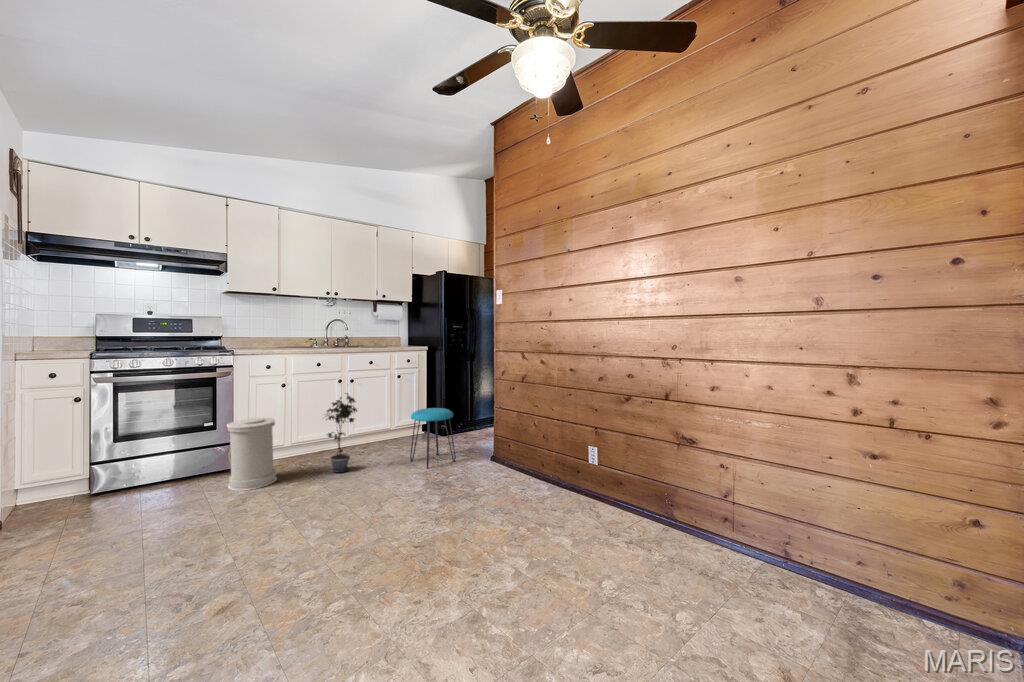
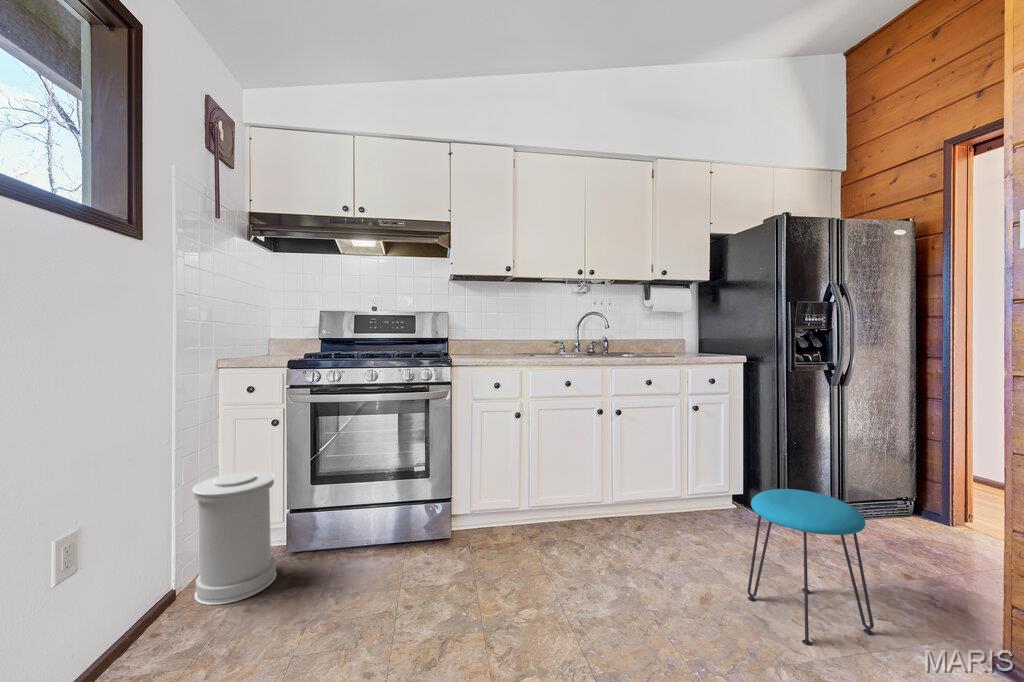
potted plant: present [326,393,357,472] -> none [578,443,645,601]
trash can: present [227,418,277,490] -> present [192,471,277,605]

